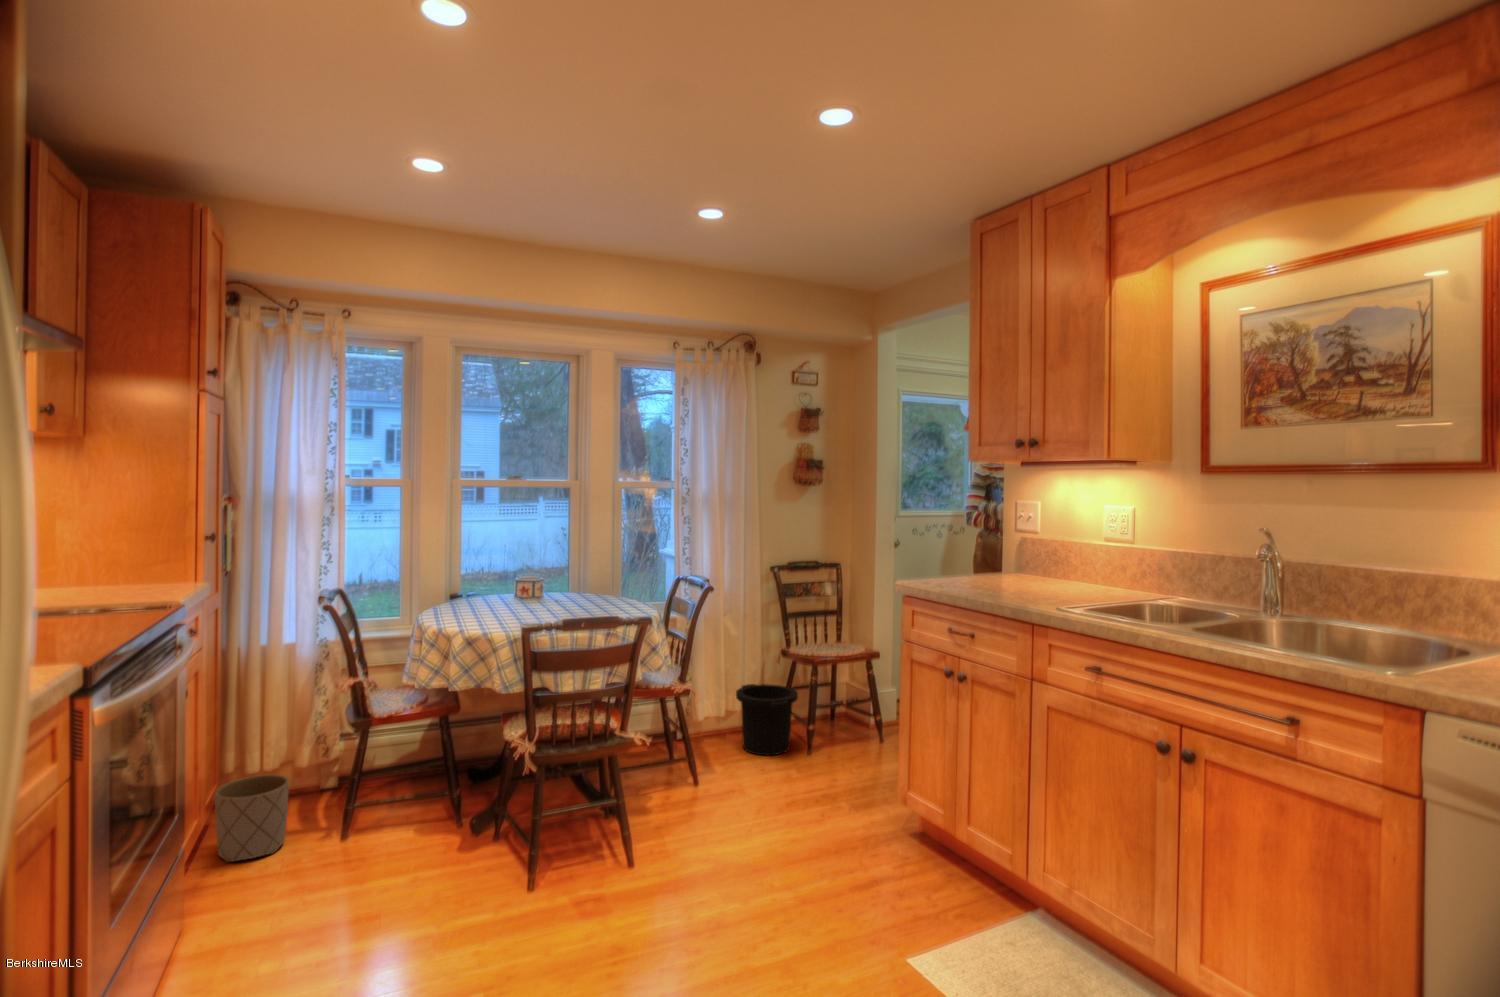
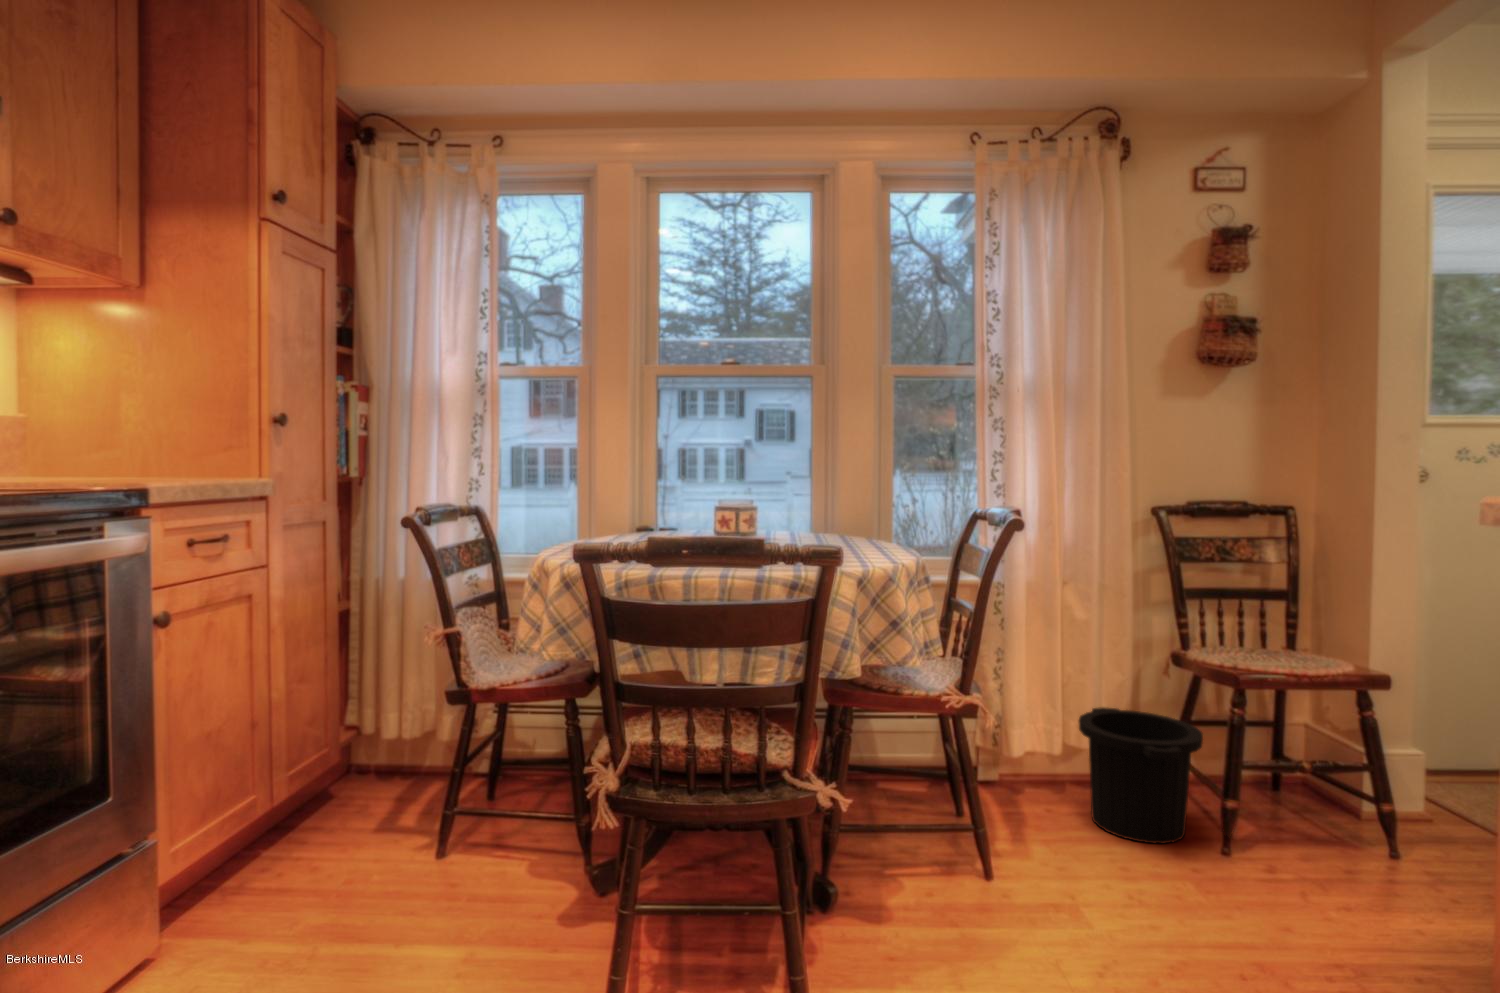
planter: present [214,774,289,862] -> none [288,750,384,866]

